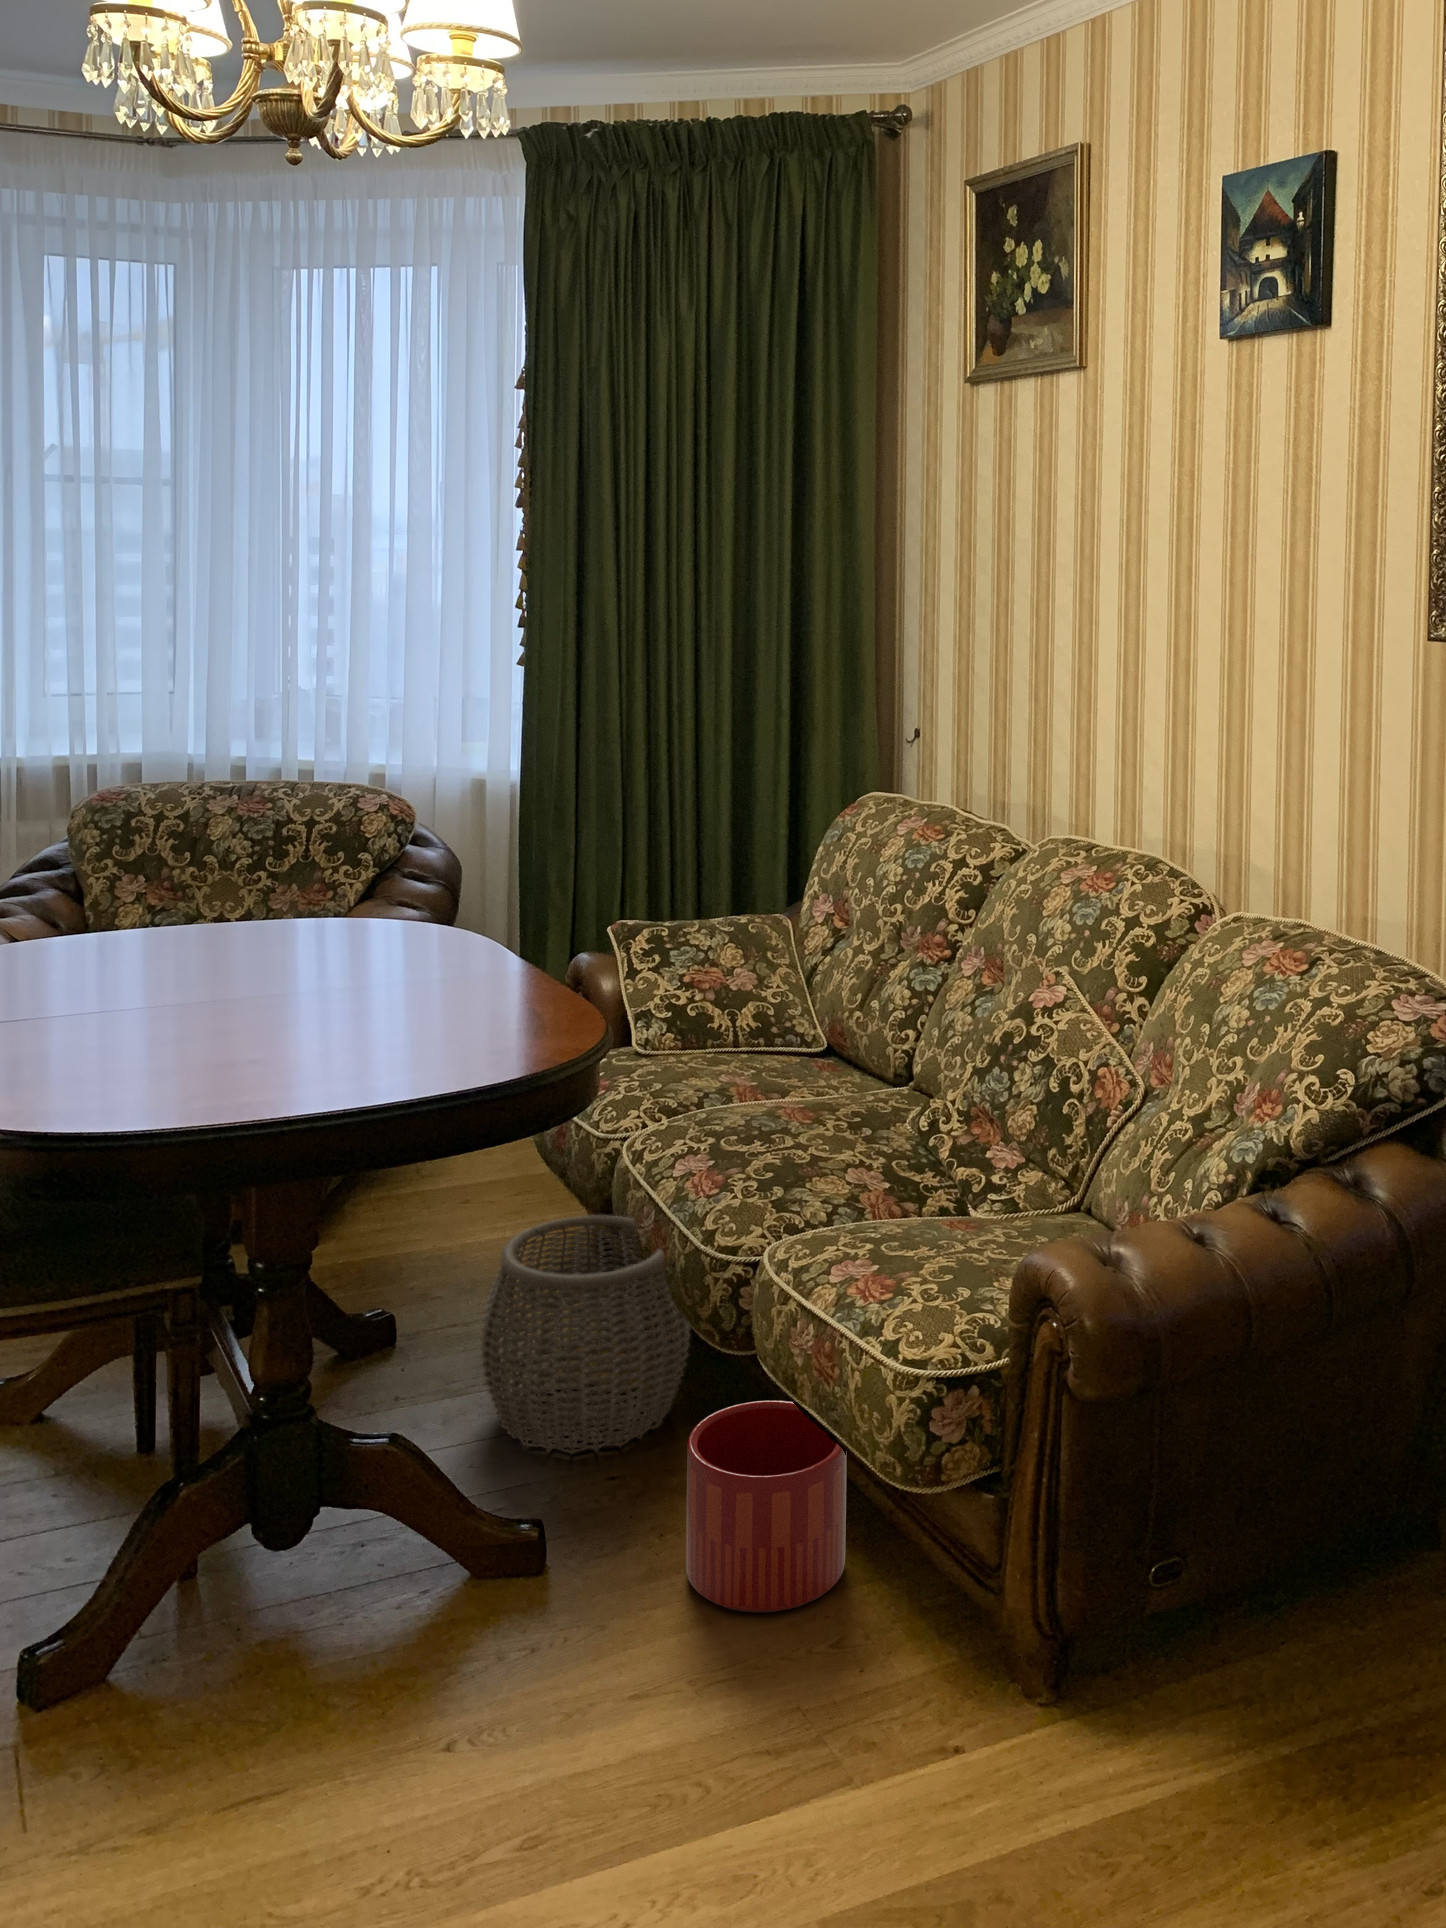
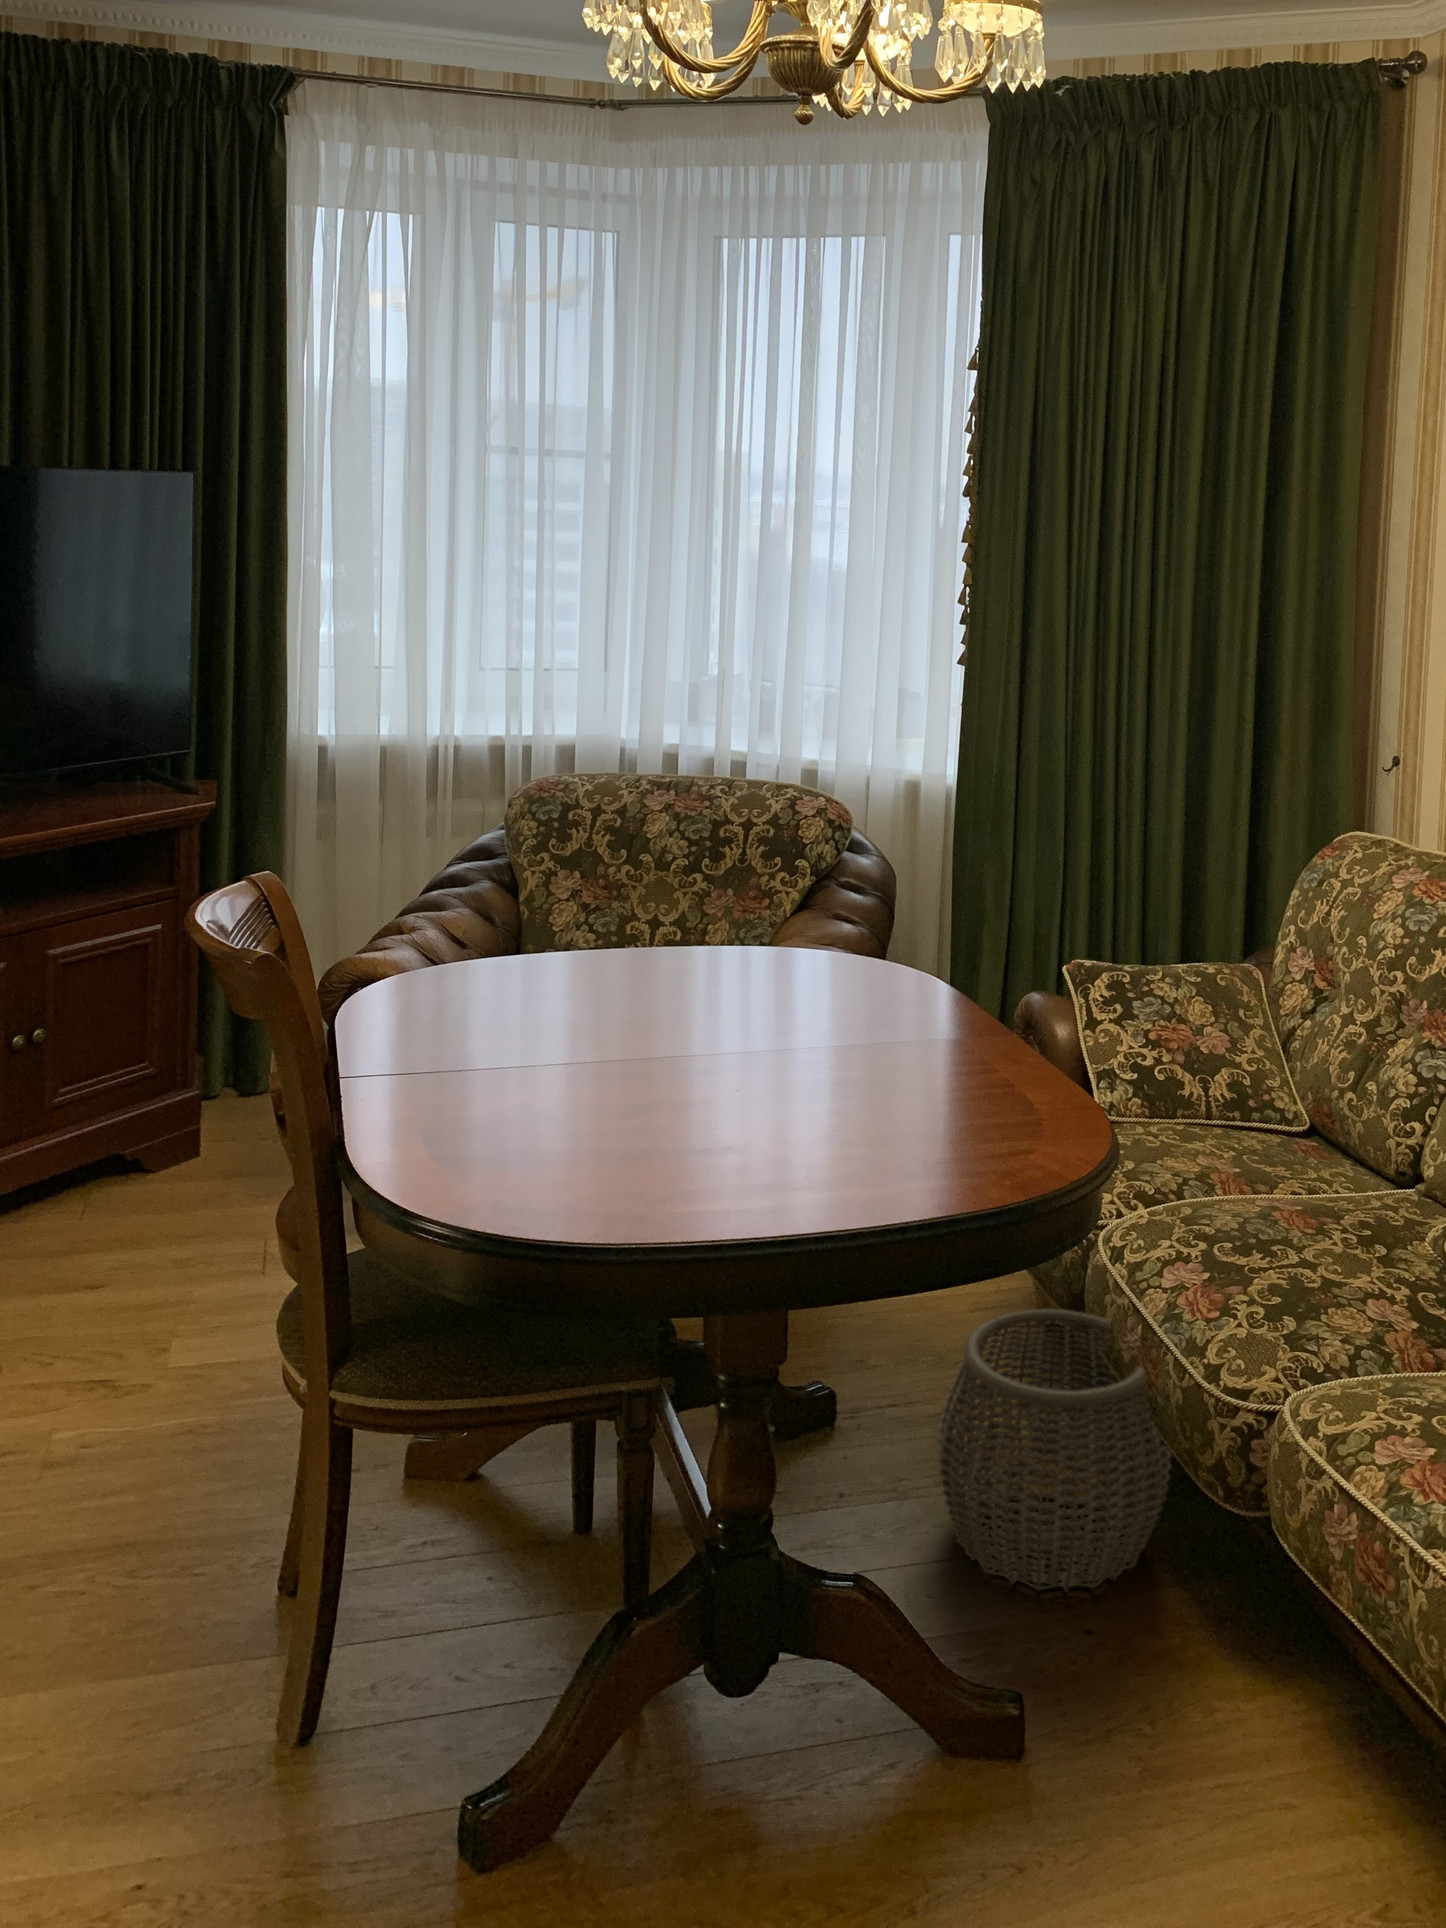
planter: present [686,1400,846,1613] -> none [1188,1580,1387,1854]

